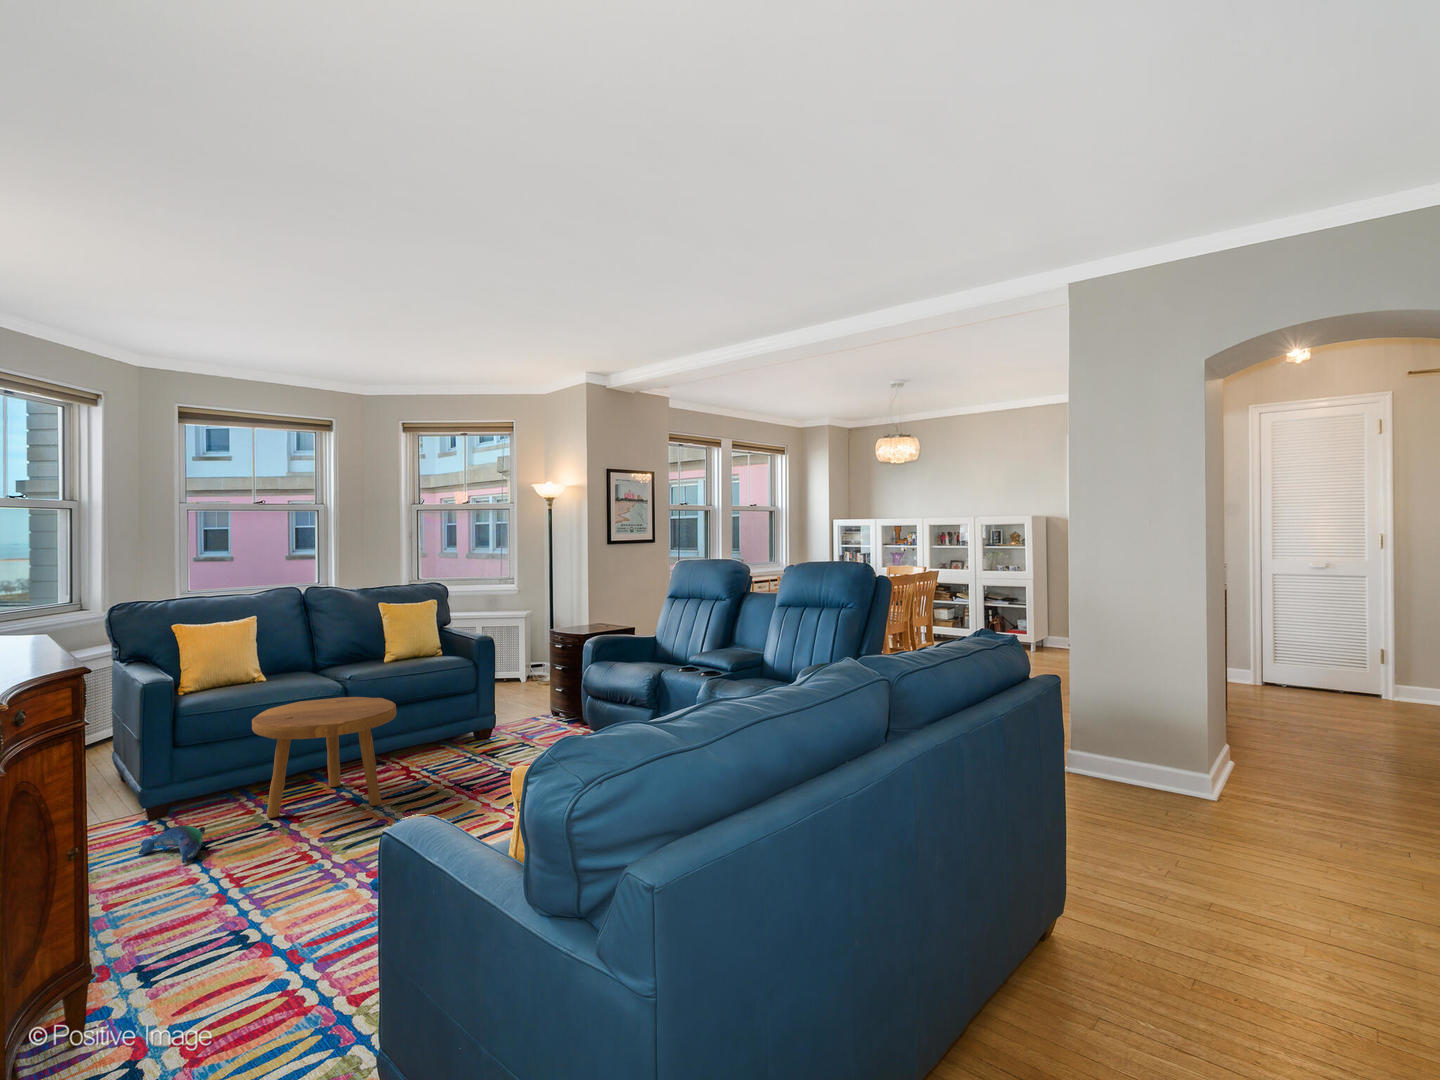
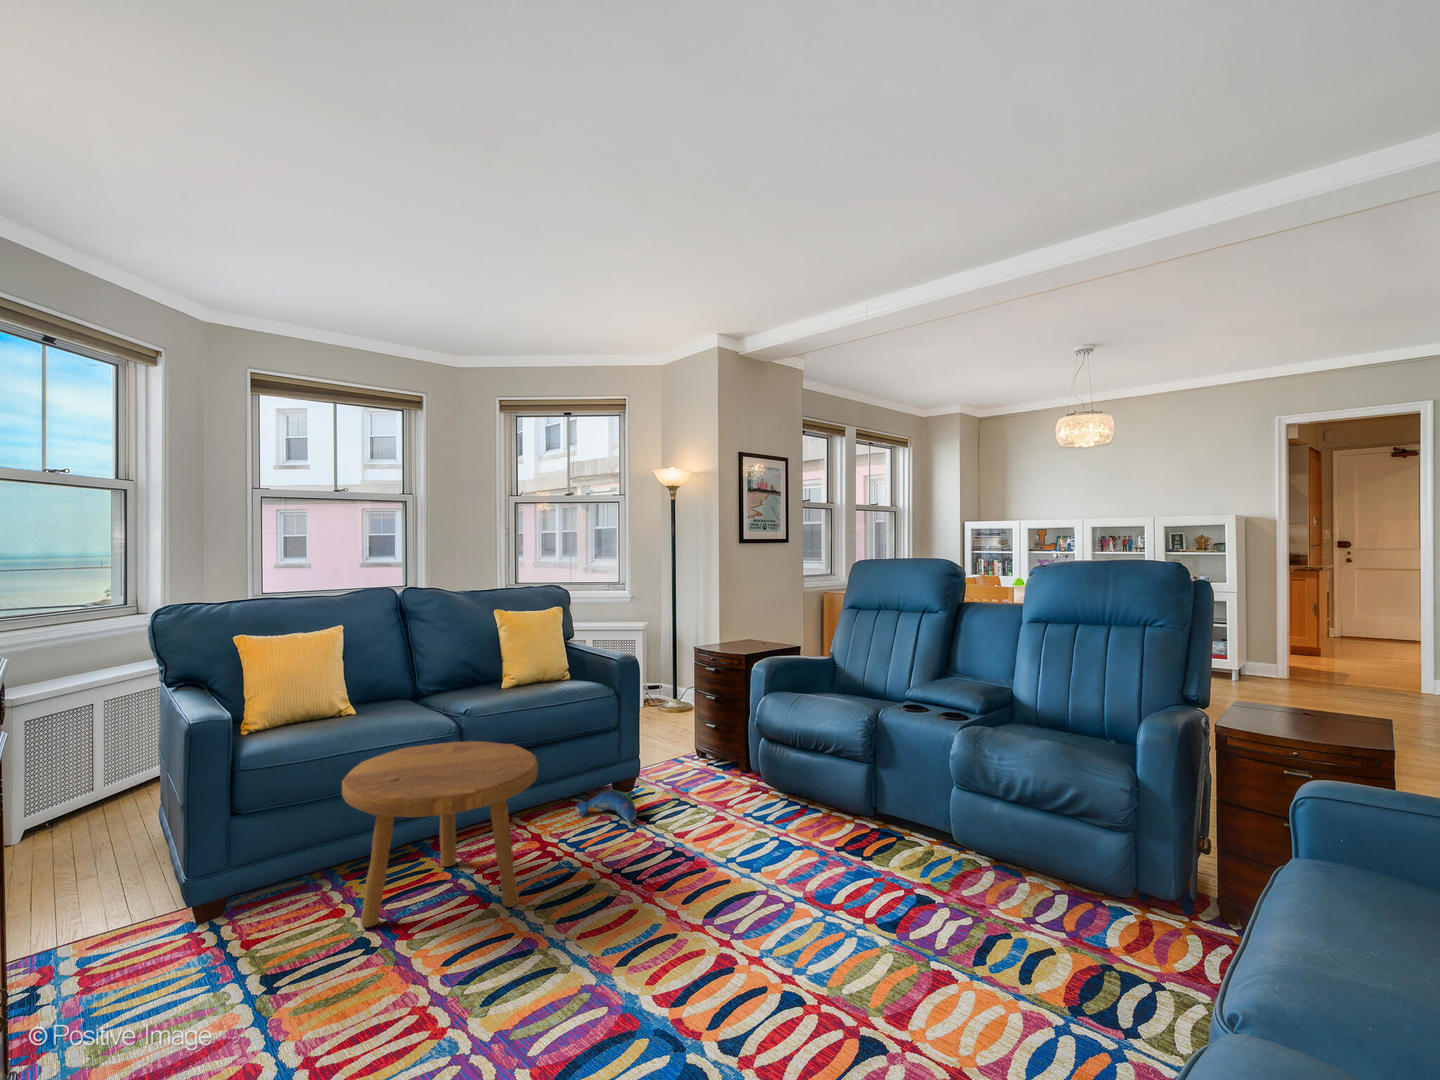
plush toy: present [139,826,205,863] -> present [575,790,637,825]

